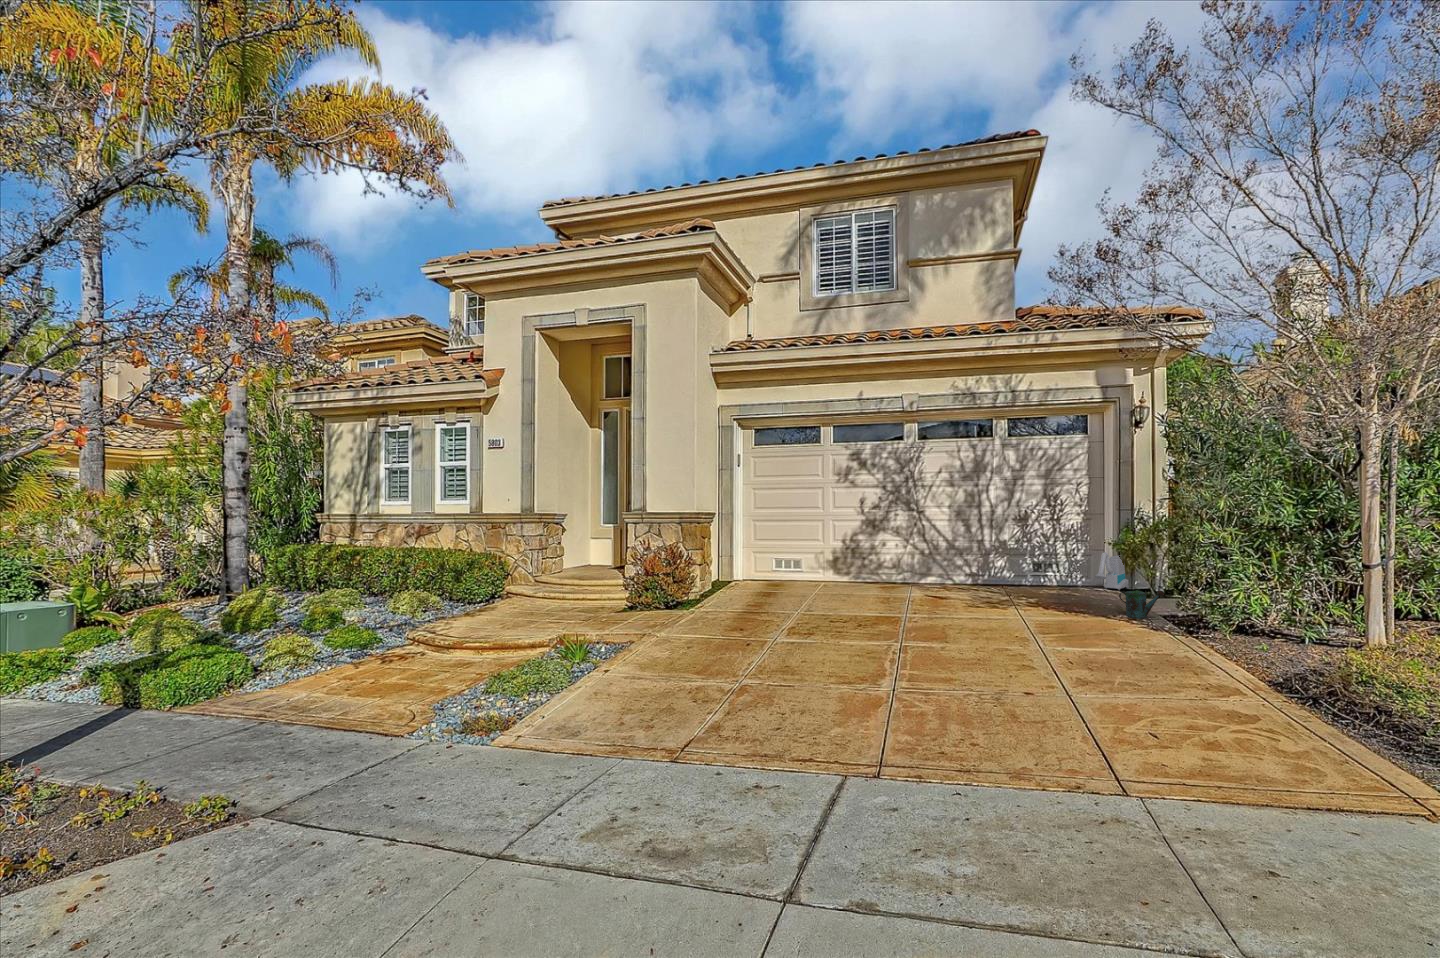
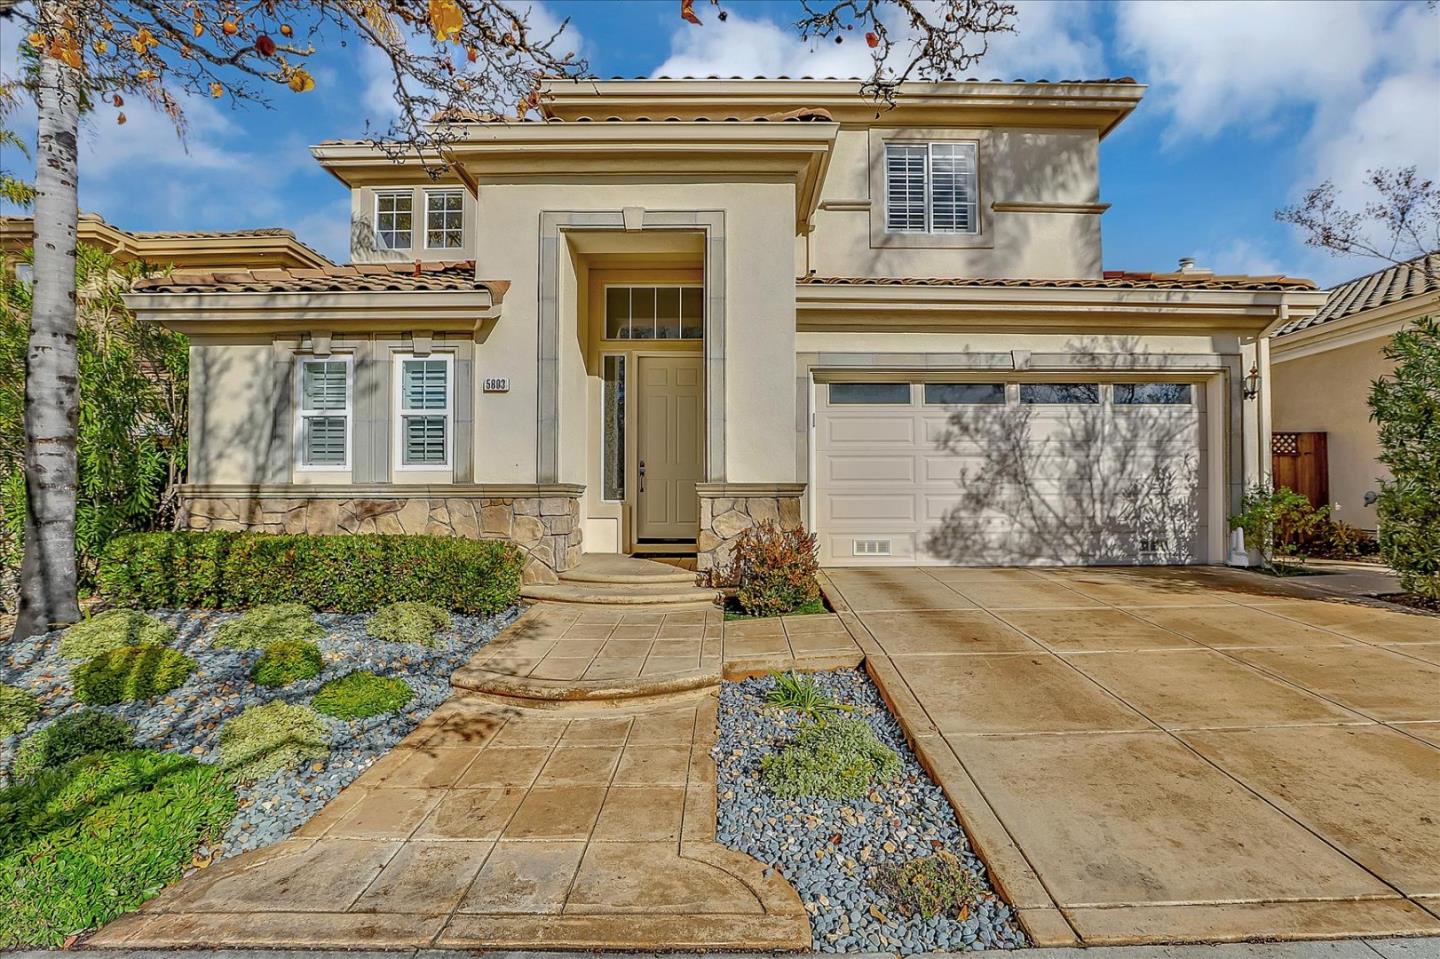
watering can: present [1119,590,1164,619] -> none [1329,566,1394,598]

